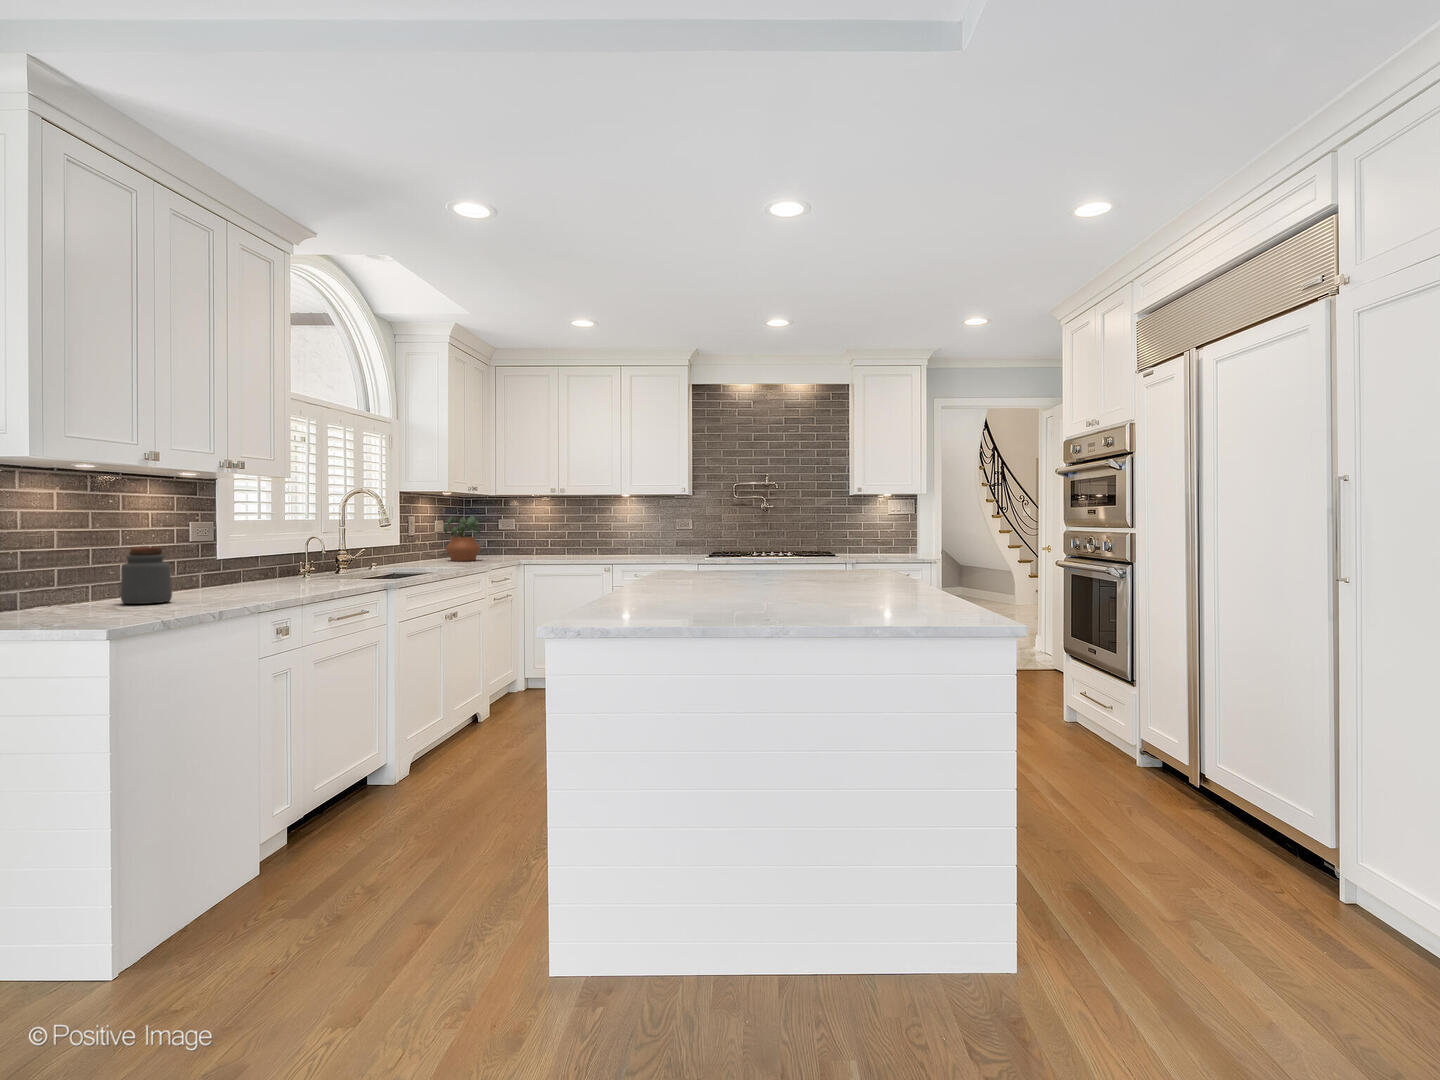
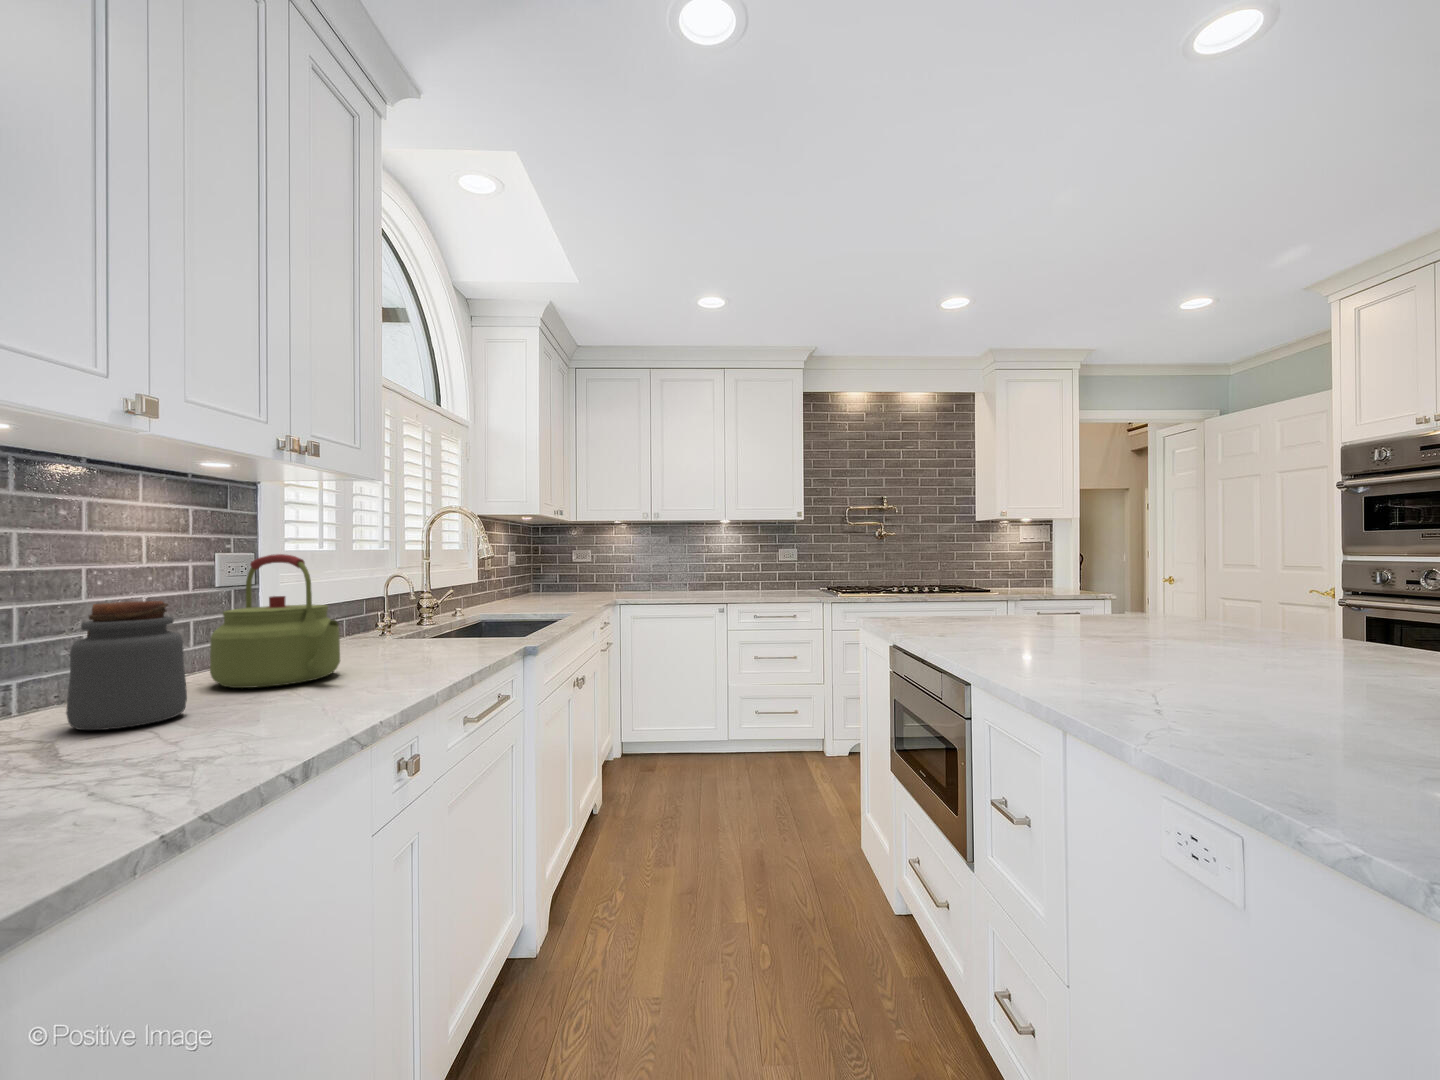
potted plant: present [444,515,481,561] -> none [528,542,572,598]
kettle: none [184,525,255,595] -> present [210,554,340,688]

